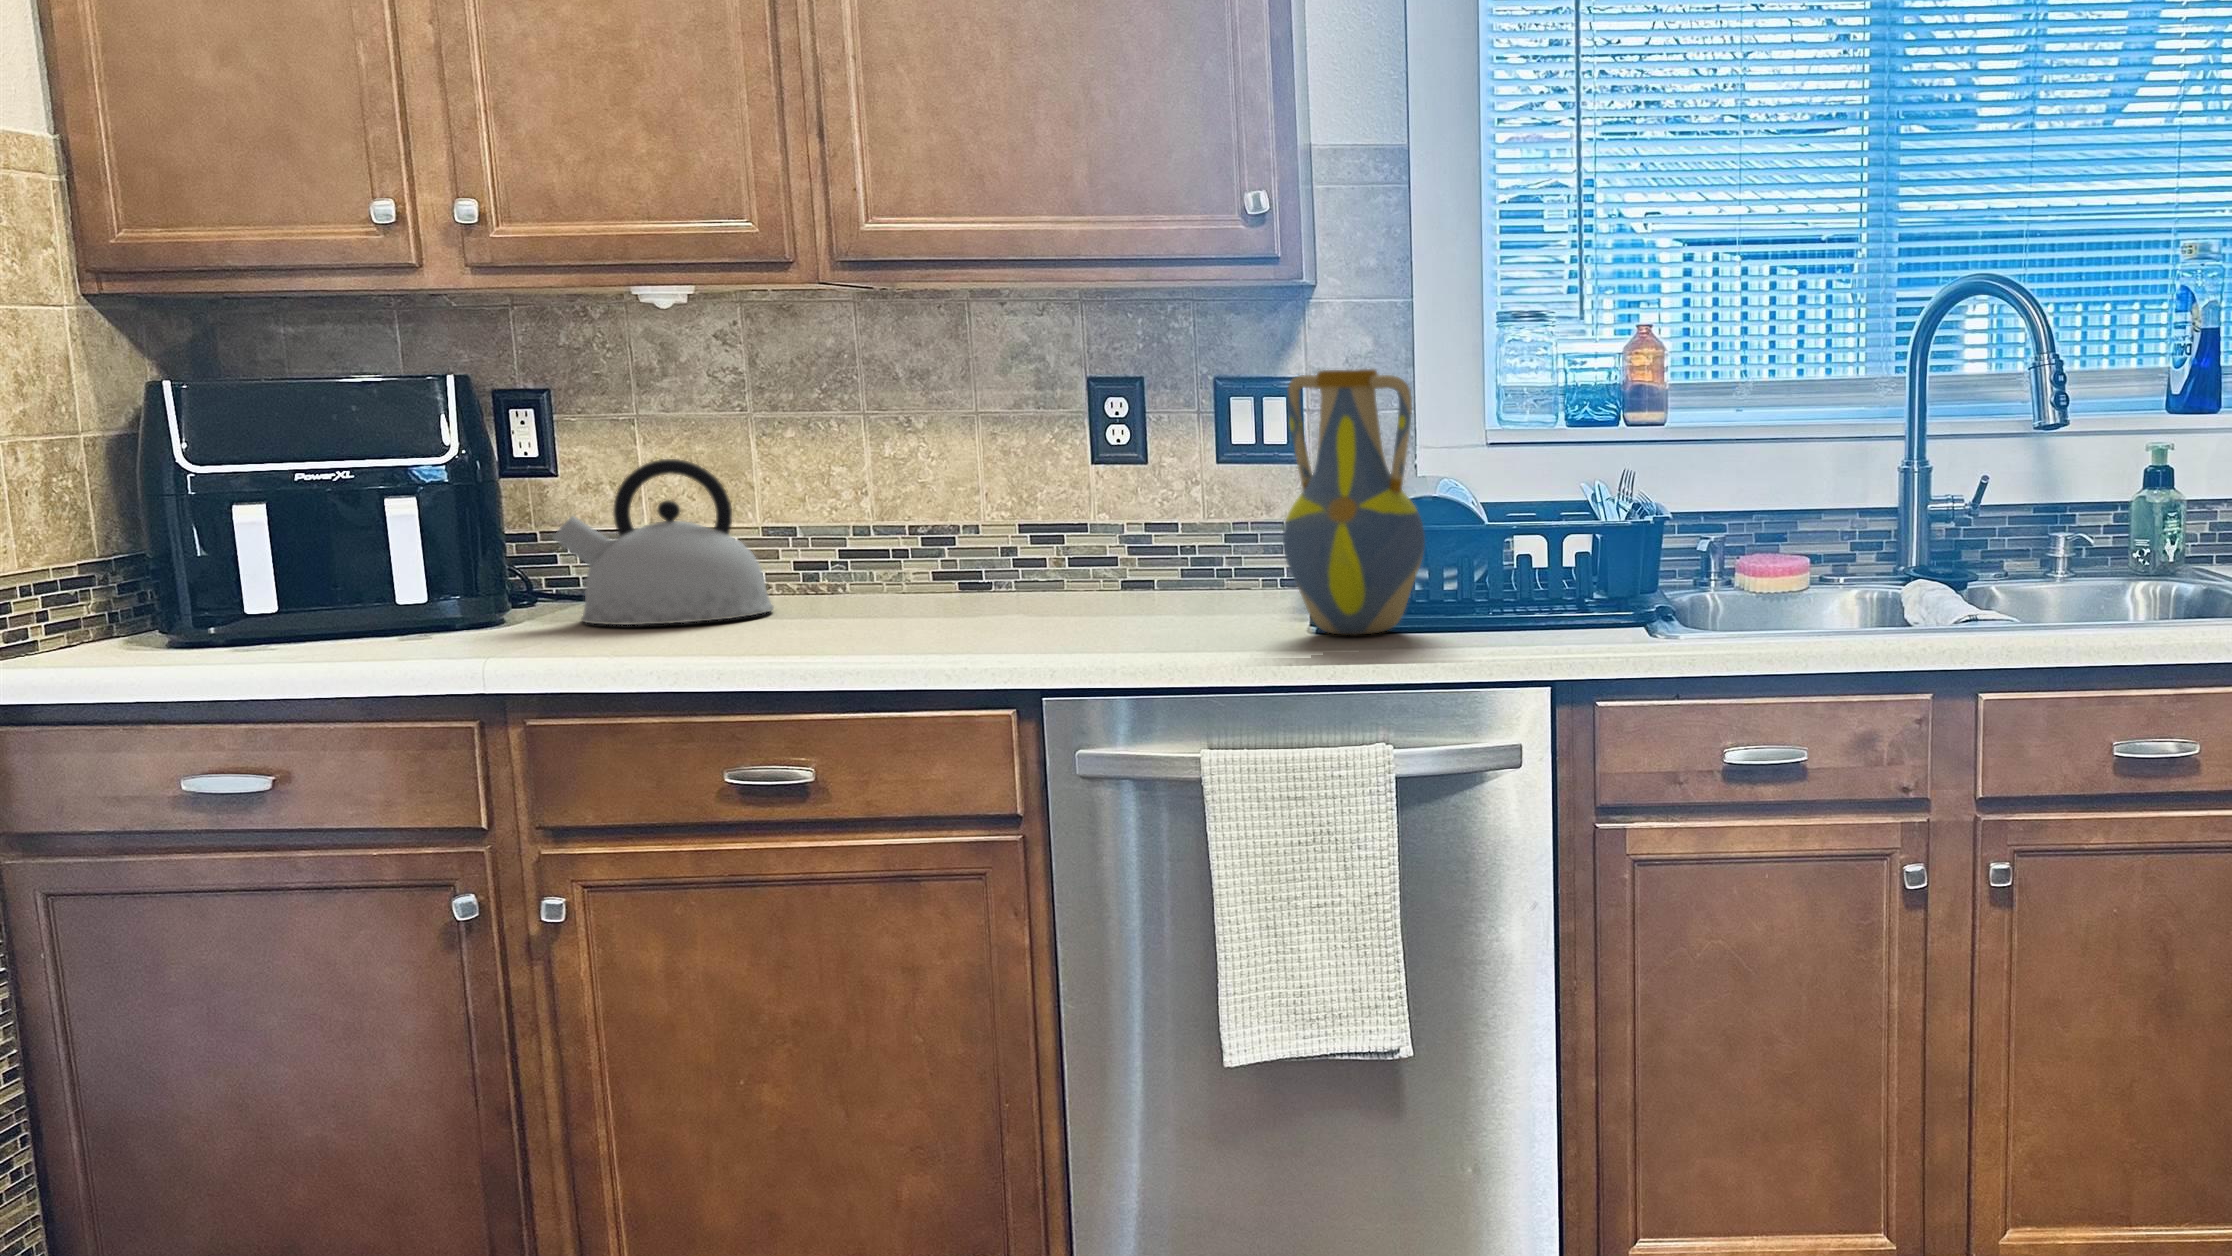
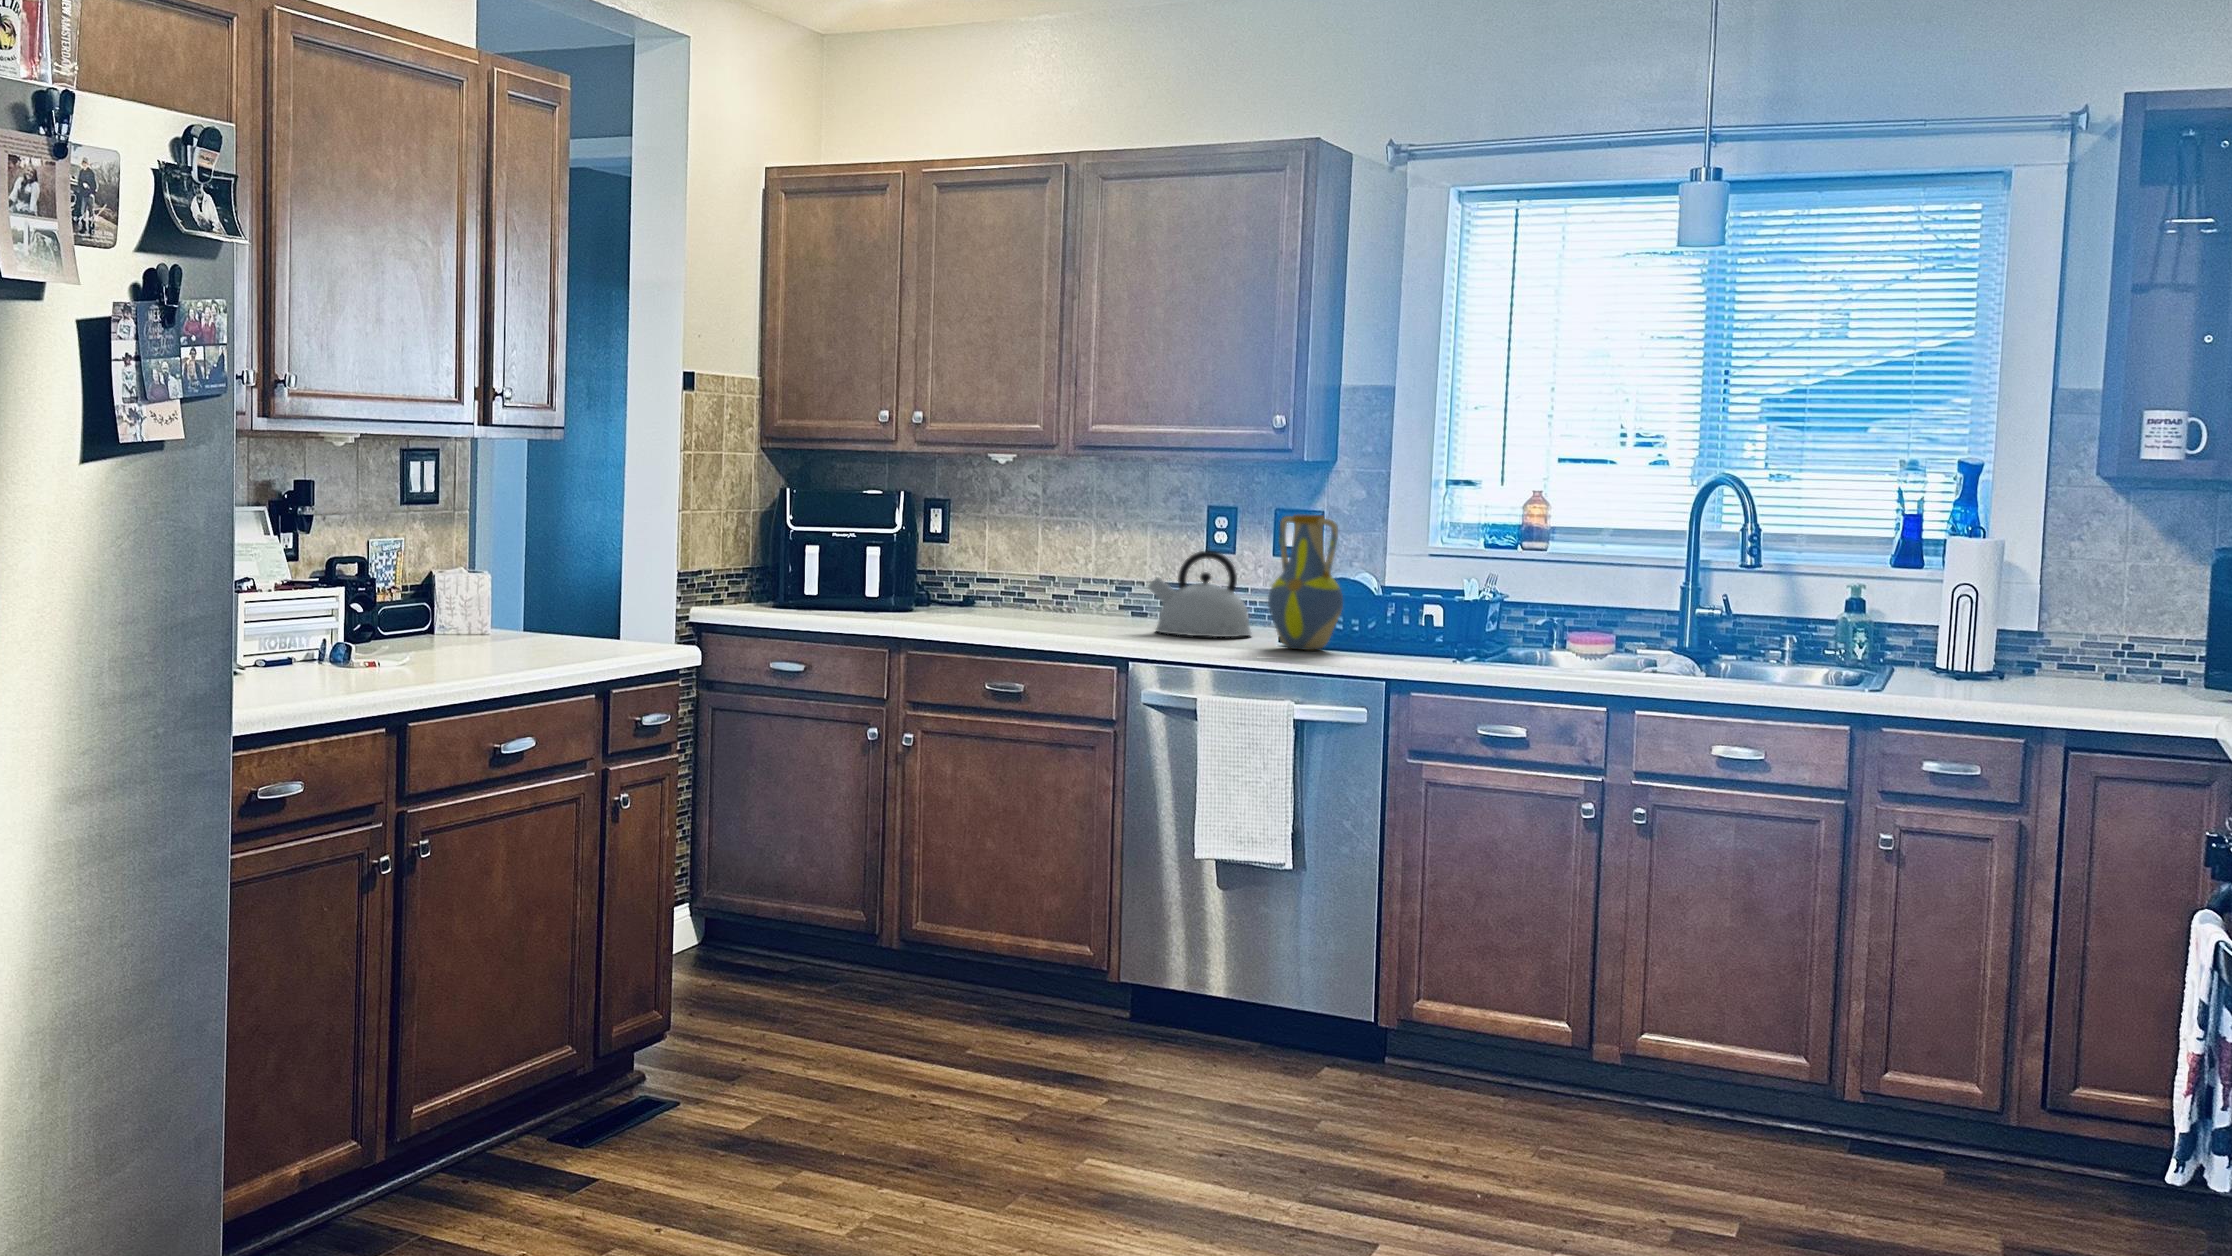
kettle: present [553,459,774,625] -> present [1148,550,1251,637]

